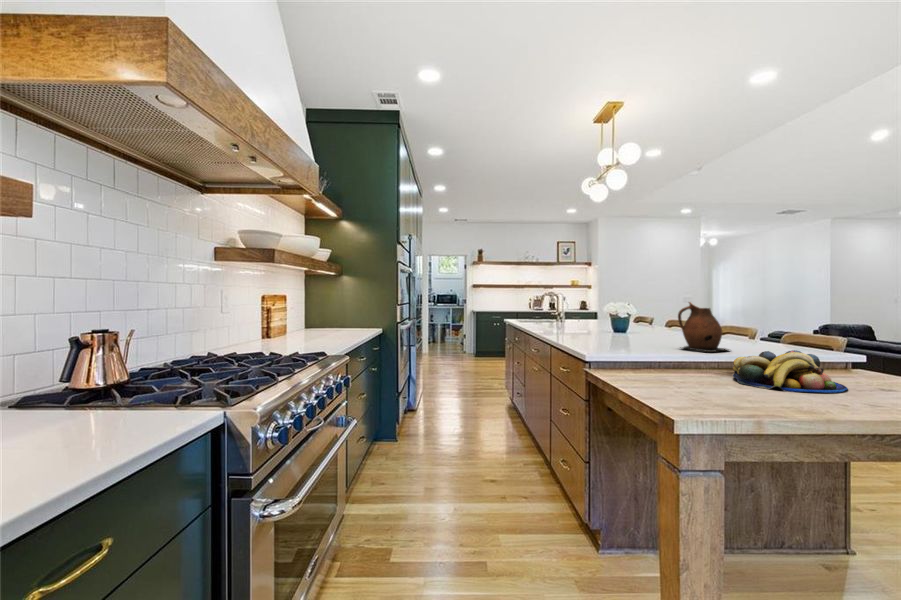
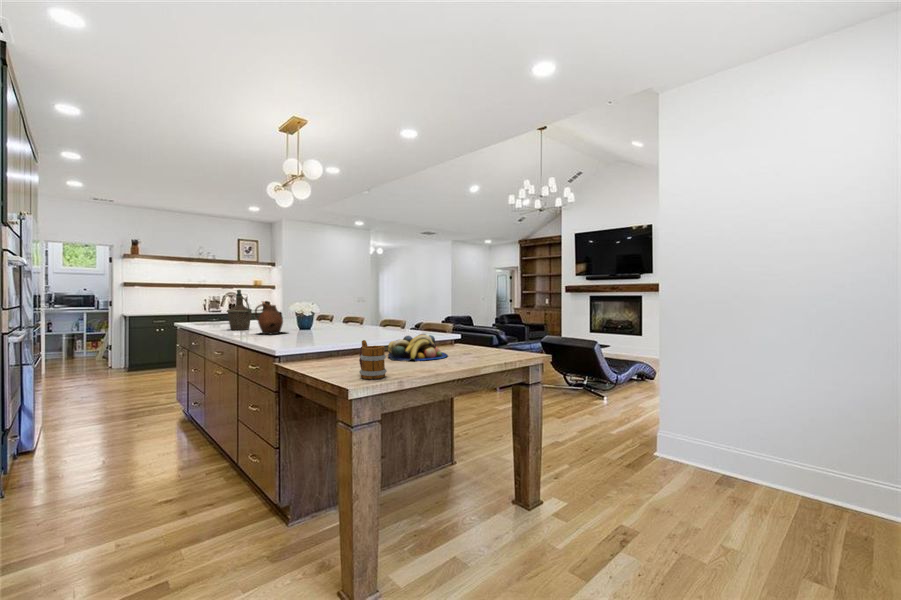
bottle: none [543,289,566,329] -> present [227,290,252,330]
ceramic pitcher: present [678,302,729,352] -> present [255,301,283,334]
mug: none [690,354,734,411] -> present [359,340,387,379]

